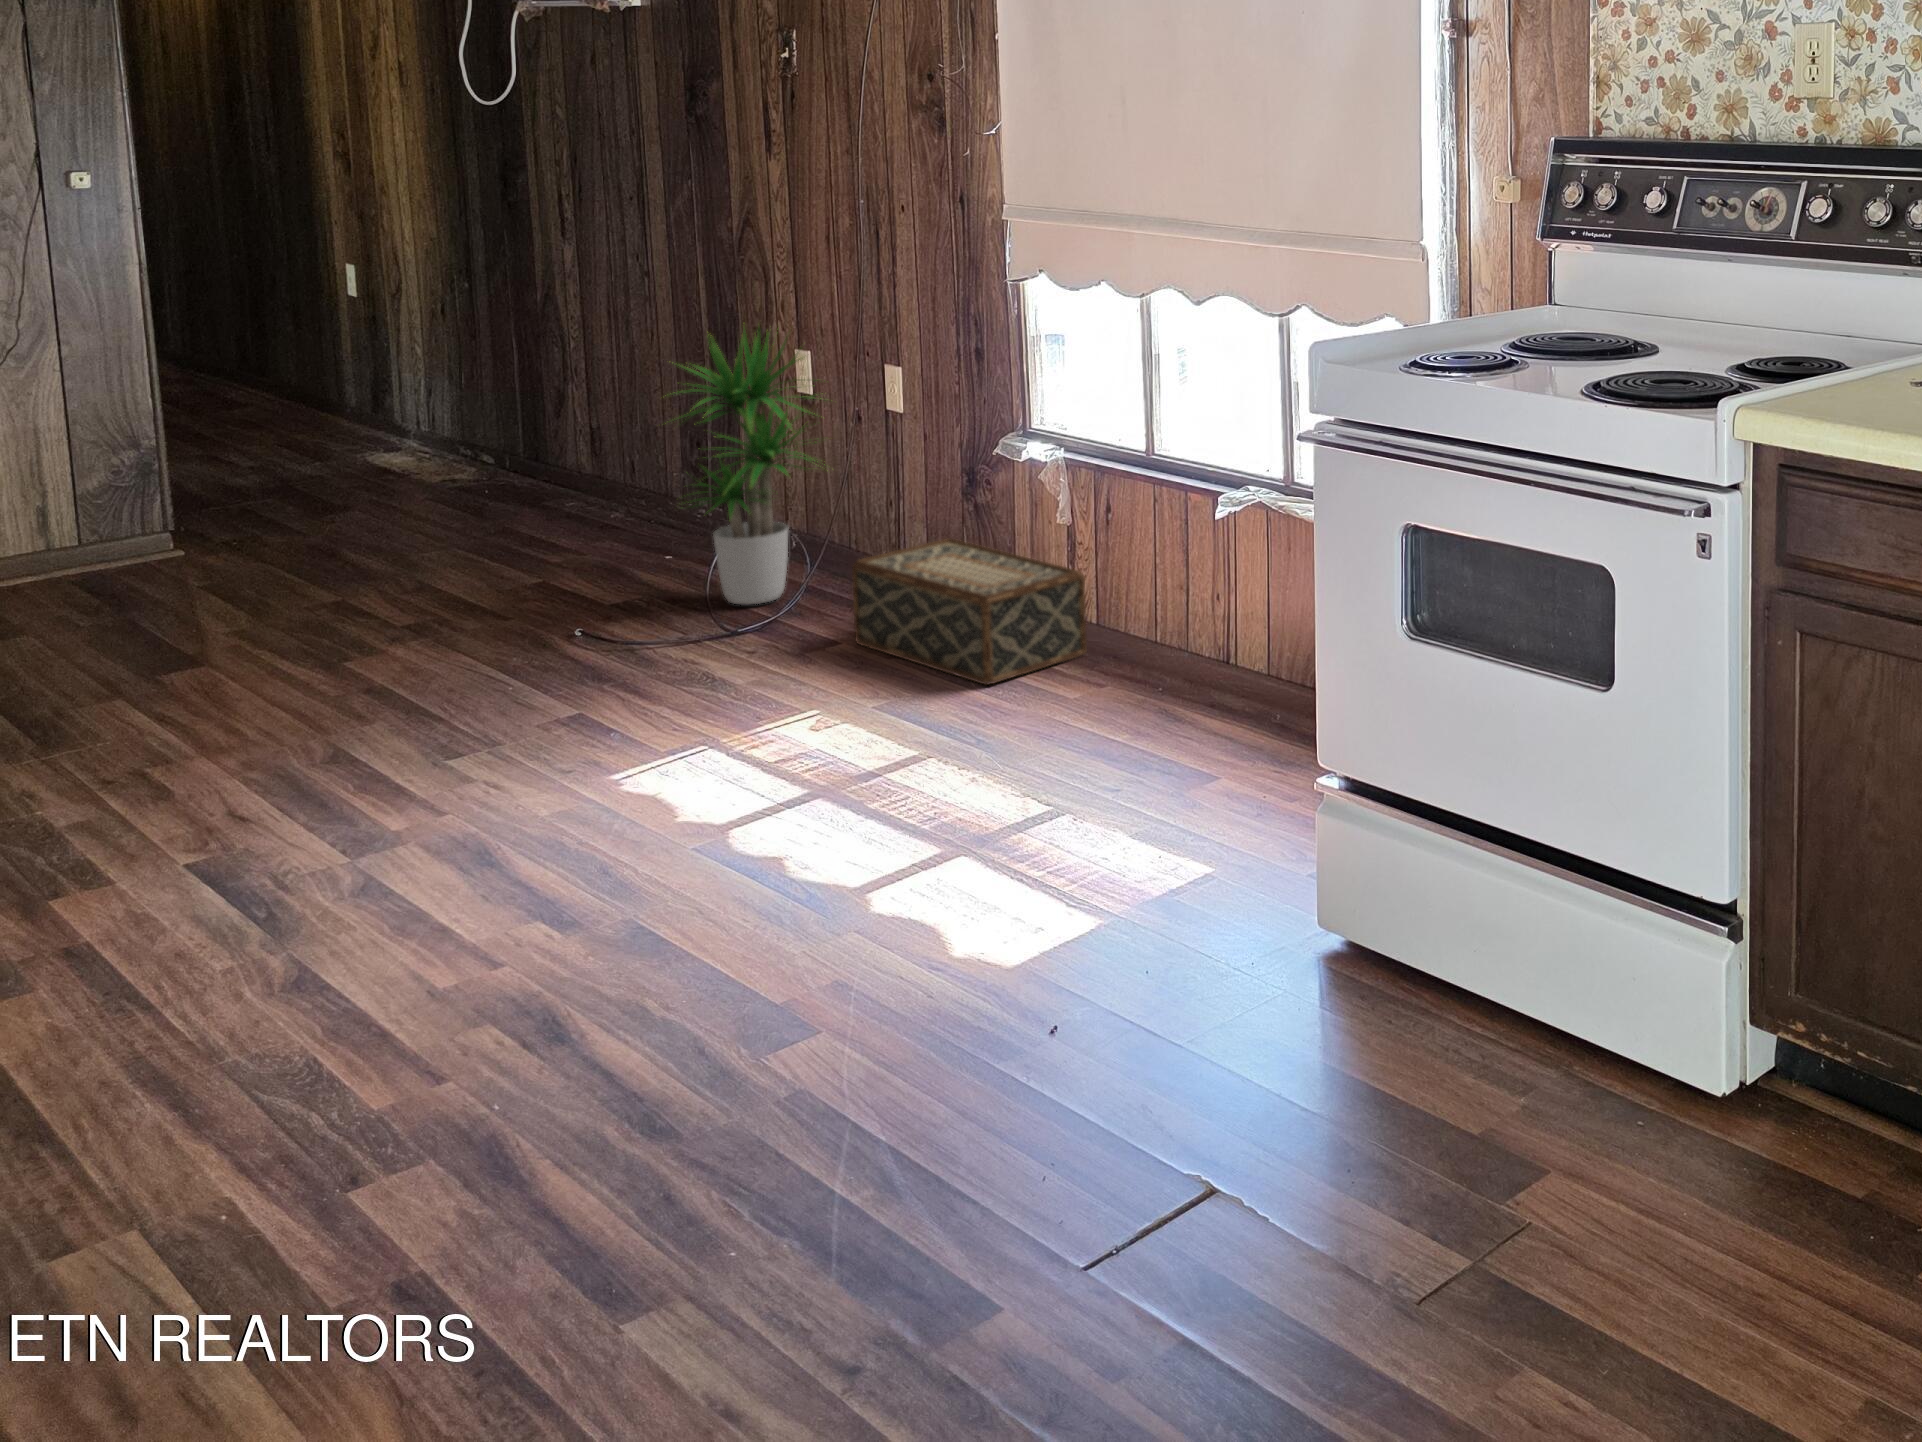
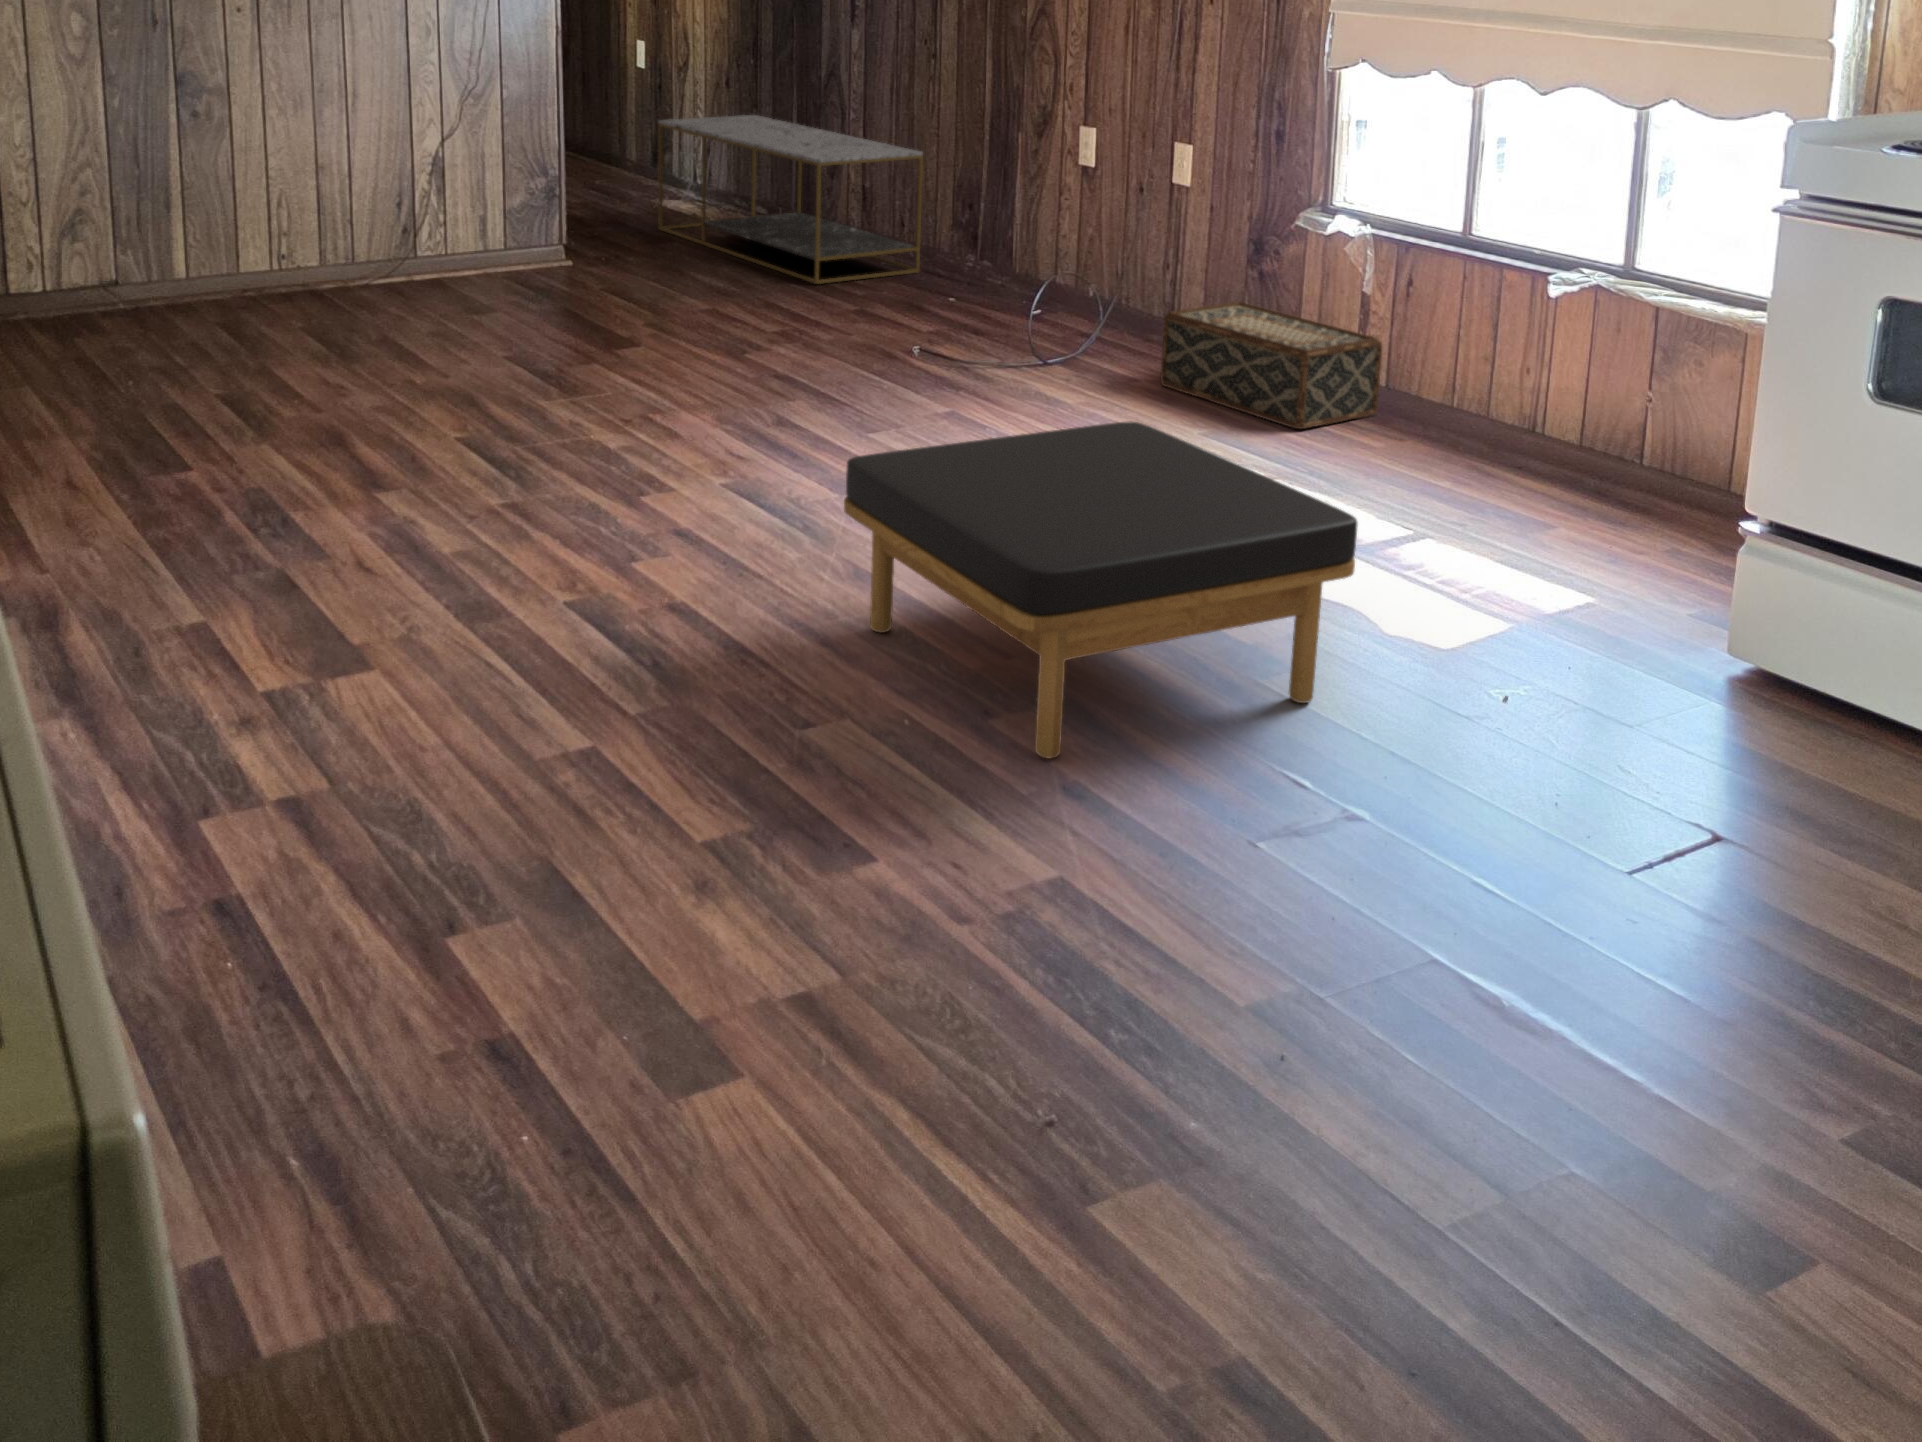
potted plant: present [665,329,820,605] -> none [984,96,1134,345]
coffee table: none [327,347,644,550] -> present [658,115,923,284]
ottoman: none [176,740,834,1250] -> present [844,421,1358,759]

